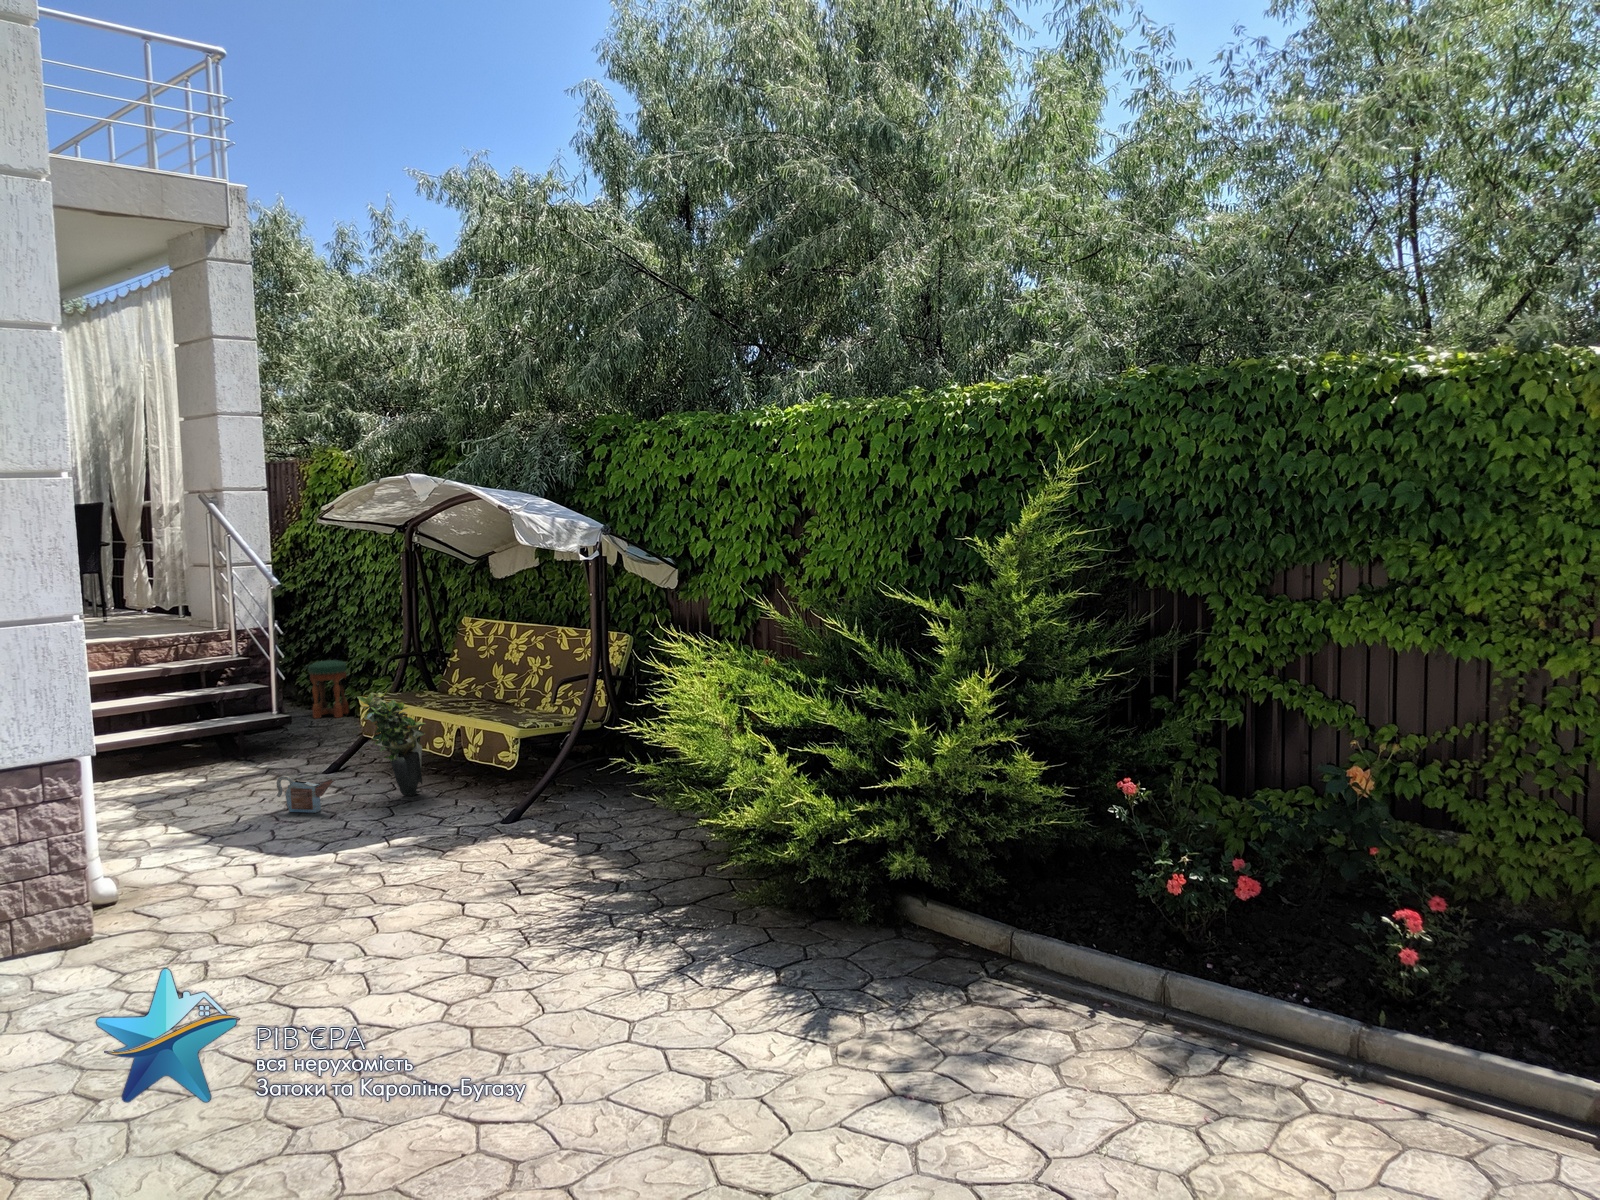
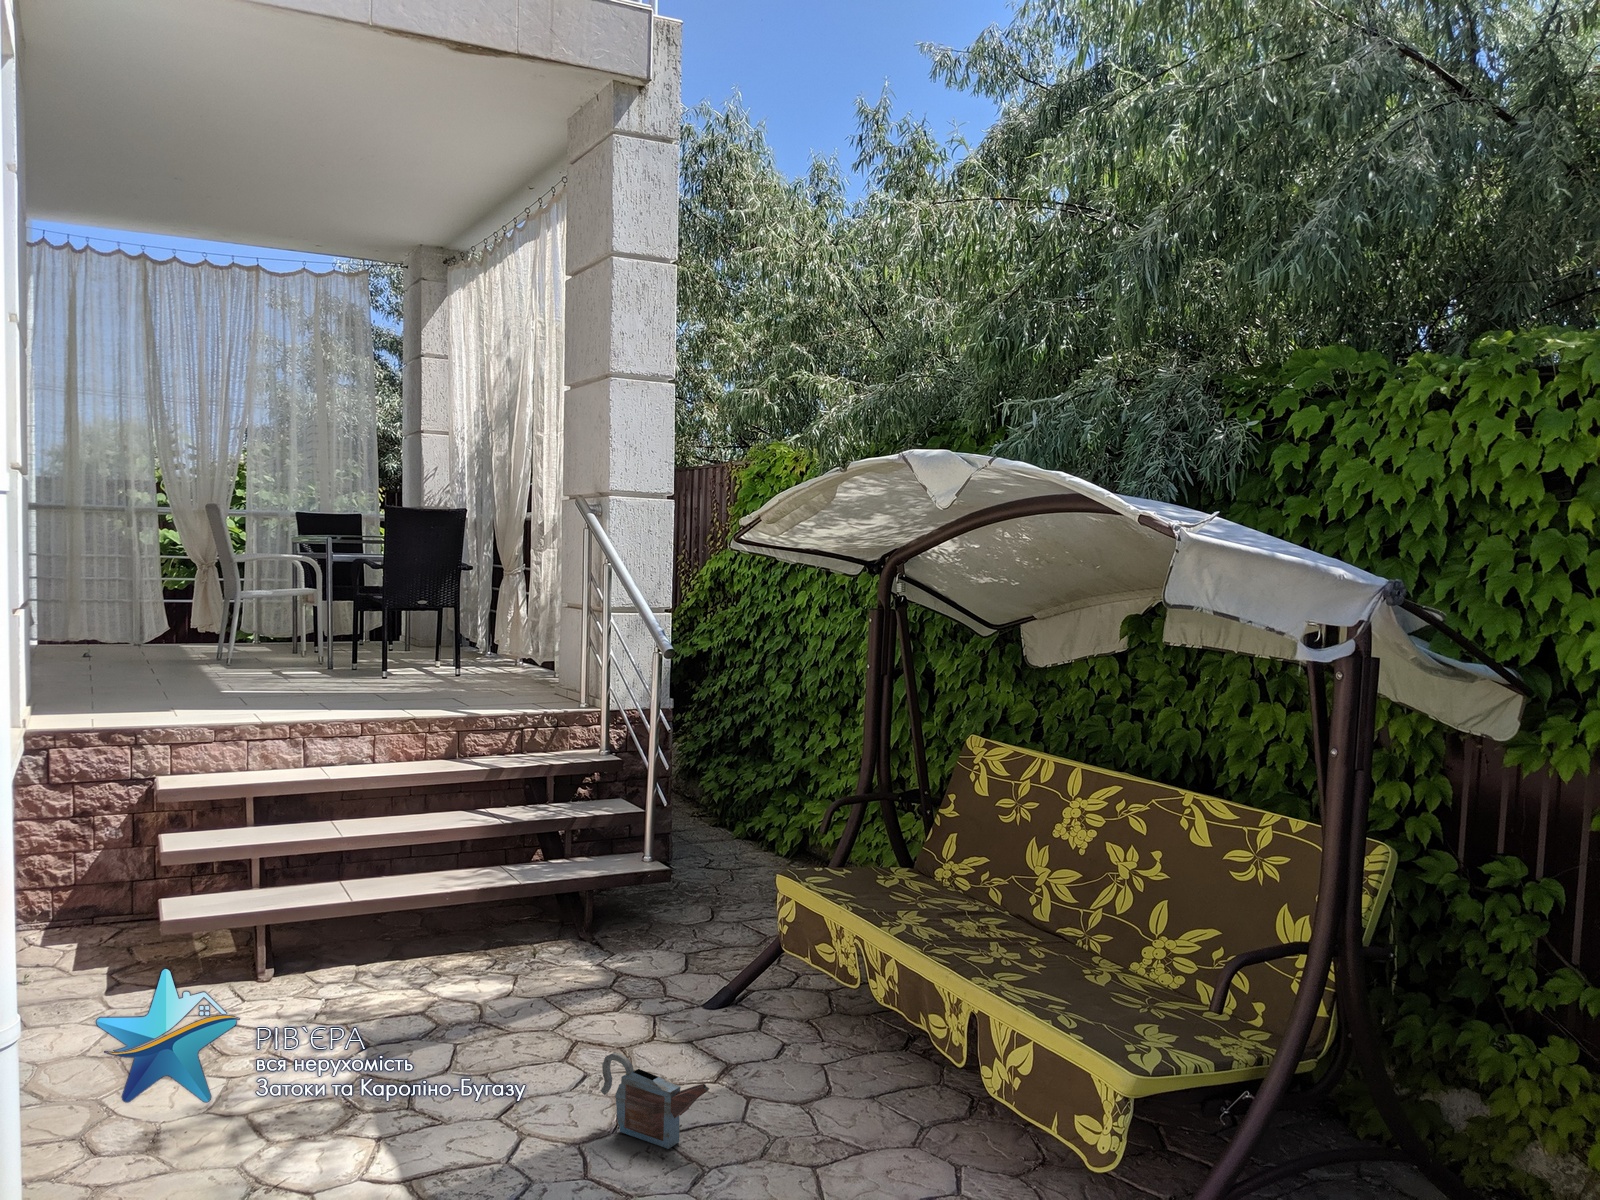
stool: present [308,660,349,718] -> none [713,764,769,856]
potted plant: present [357,693,426,796] -> none [772,887,902,1127]

